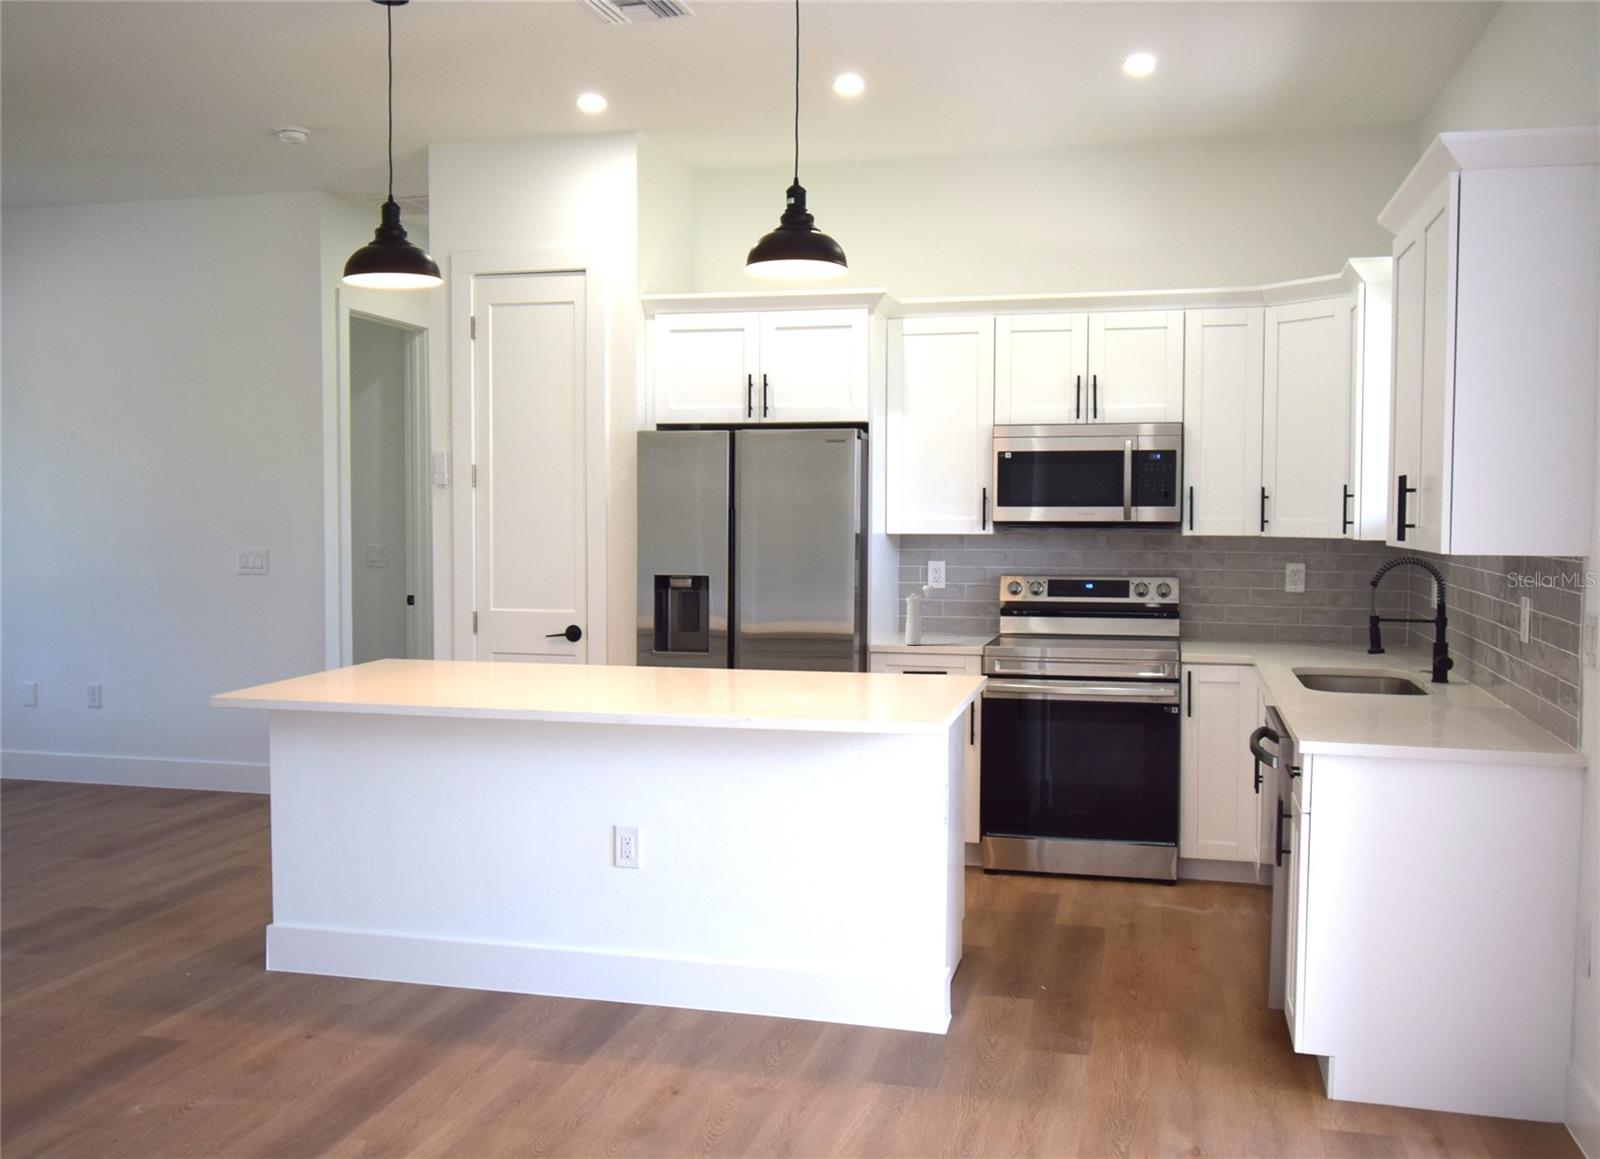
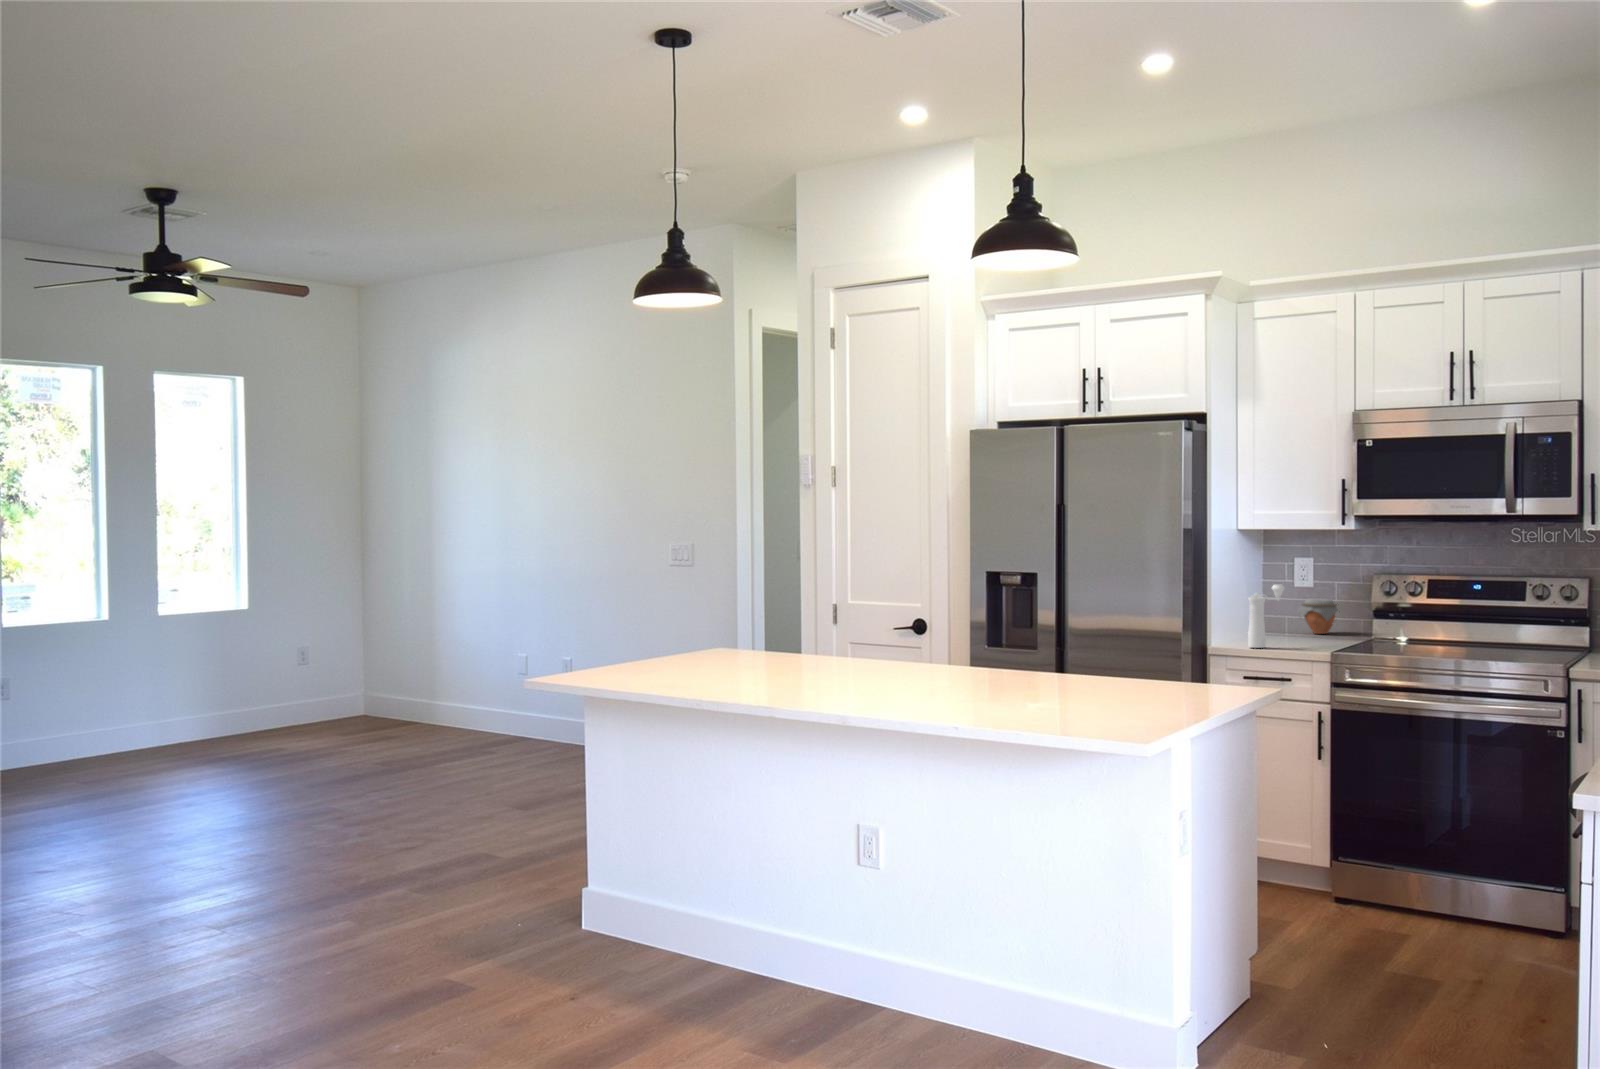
jar: none [930,598,967,630] -> present [1298,598,1338,634]

